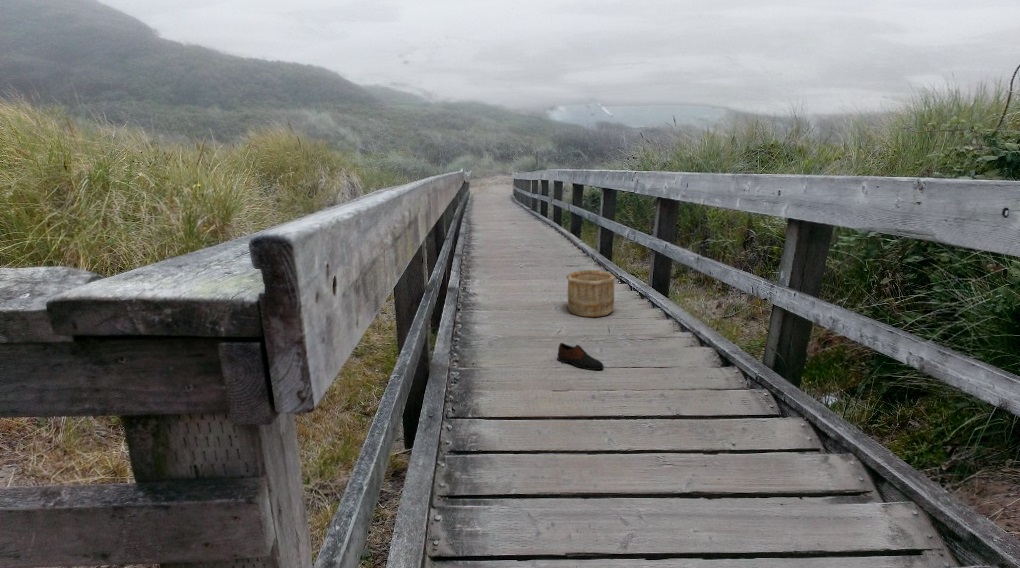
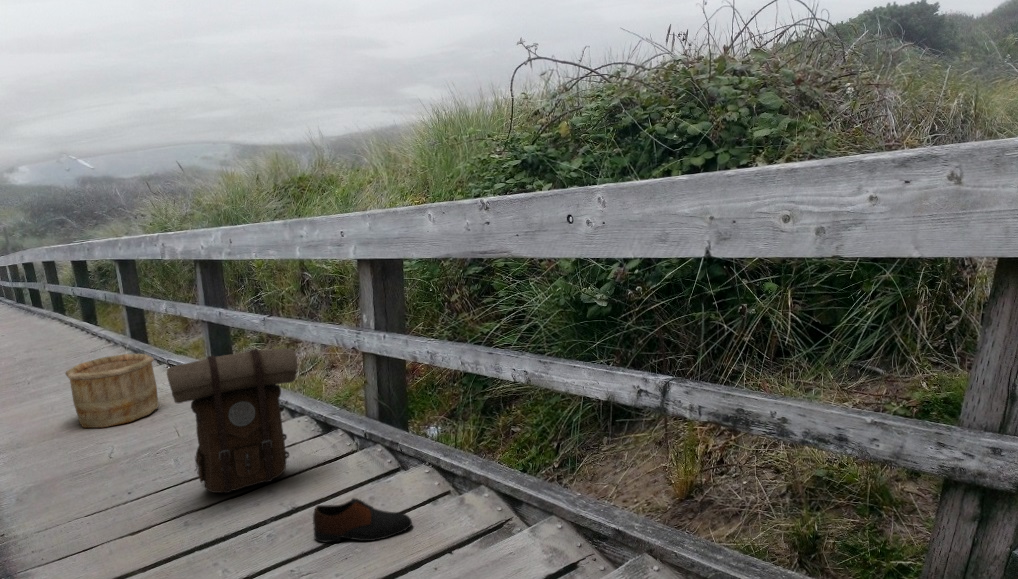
backpack: none [630,292,716,388] -> present [167,348,298,493]
shoe: present [558,343,604,370] -> present [313,498,412,542]

